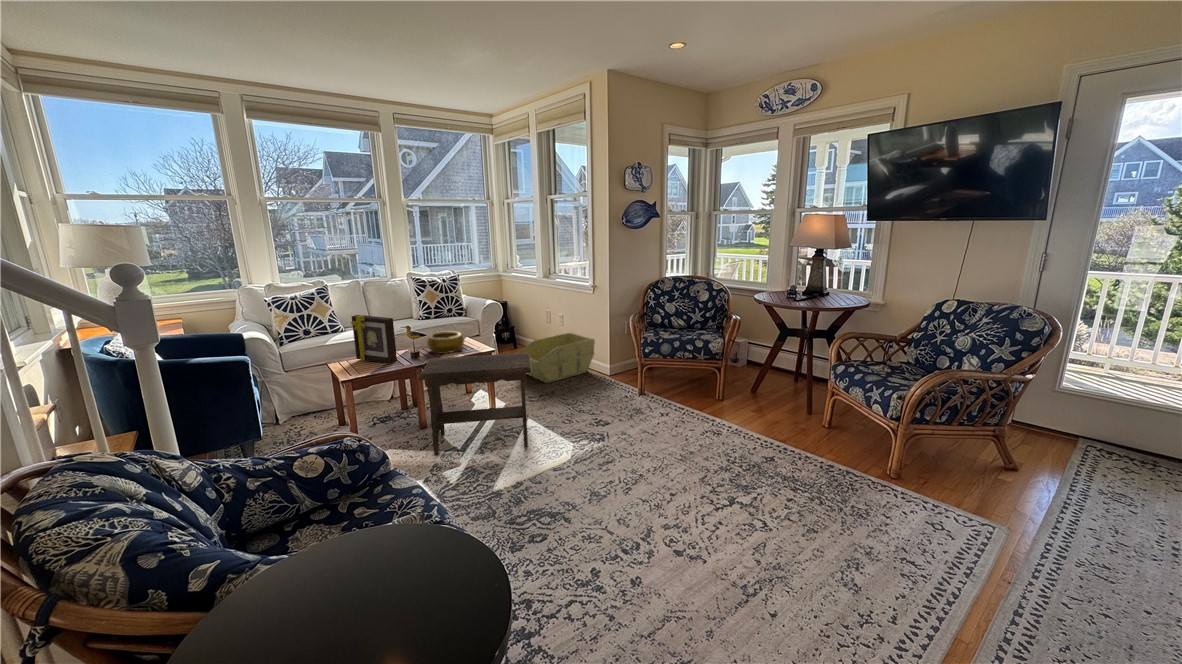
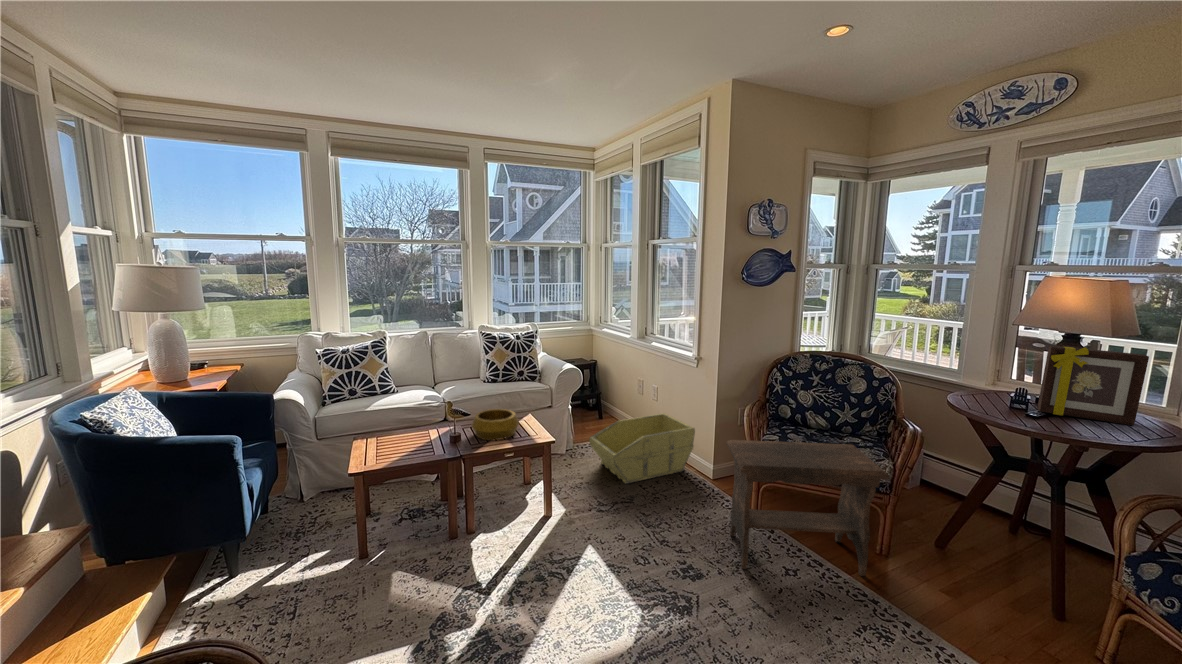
picture frame: present [351,315,397,363] -> present [1037,345,1149,425]
footstool: present [418,353,531,455] -> present [726,440,889,576]

